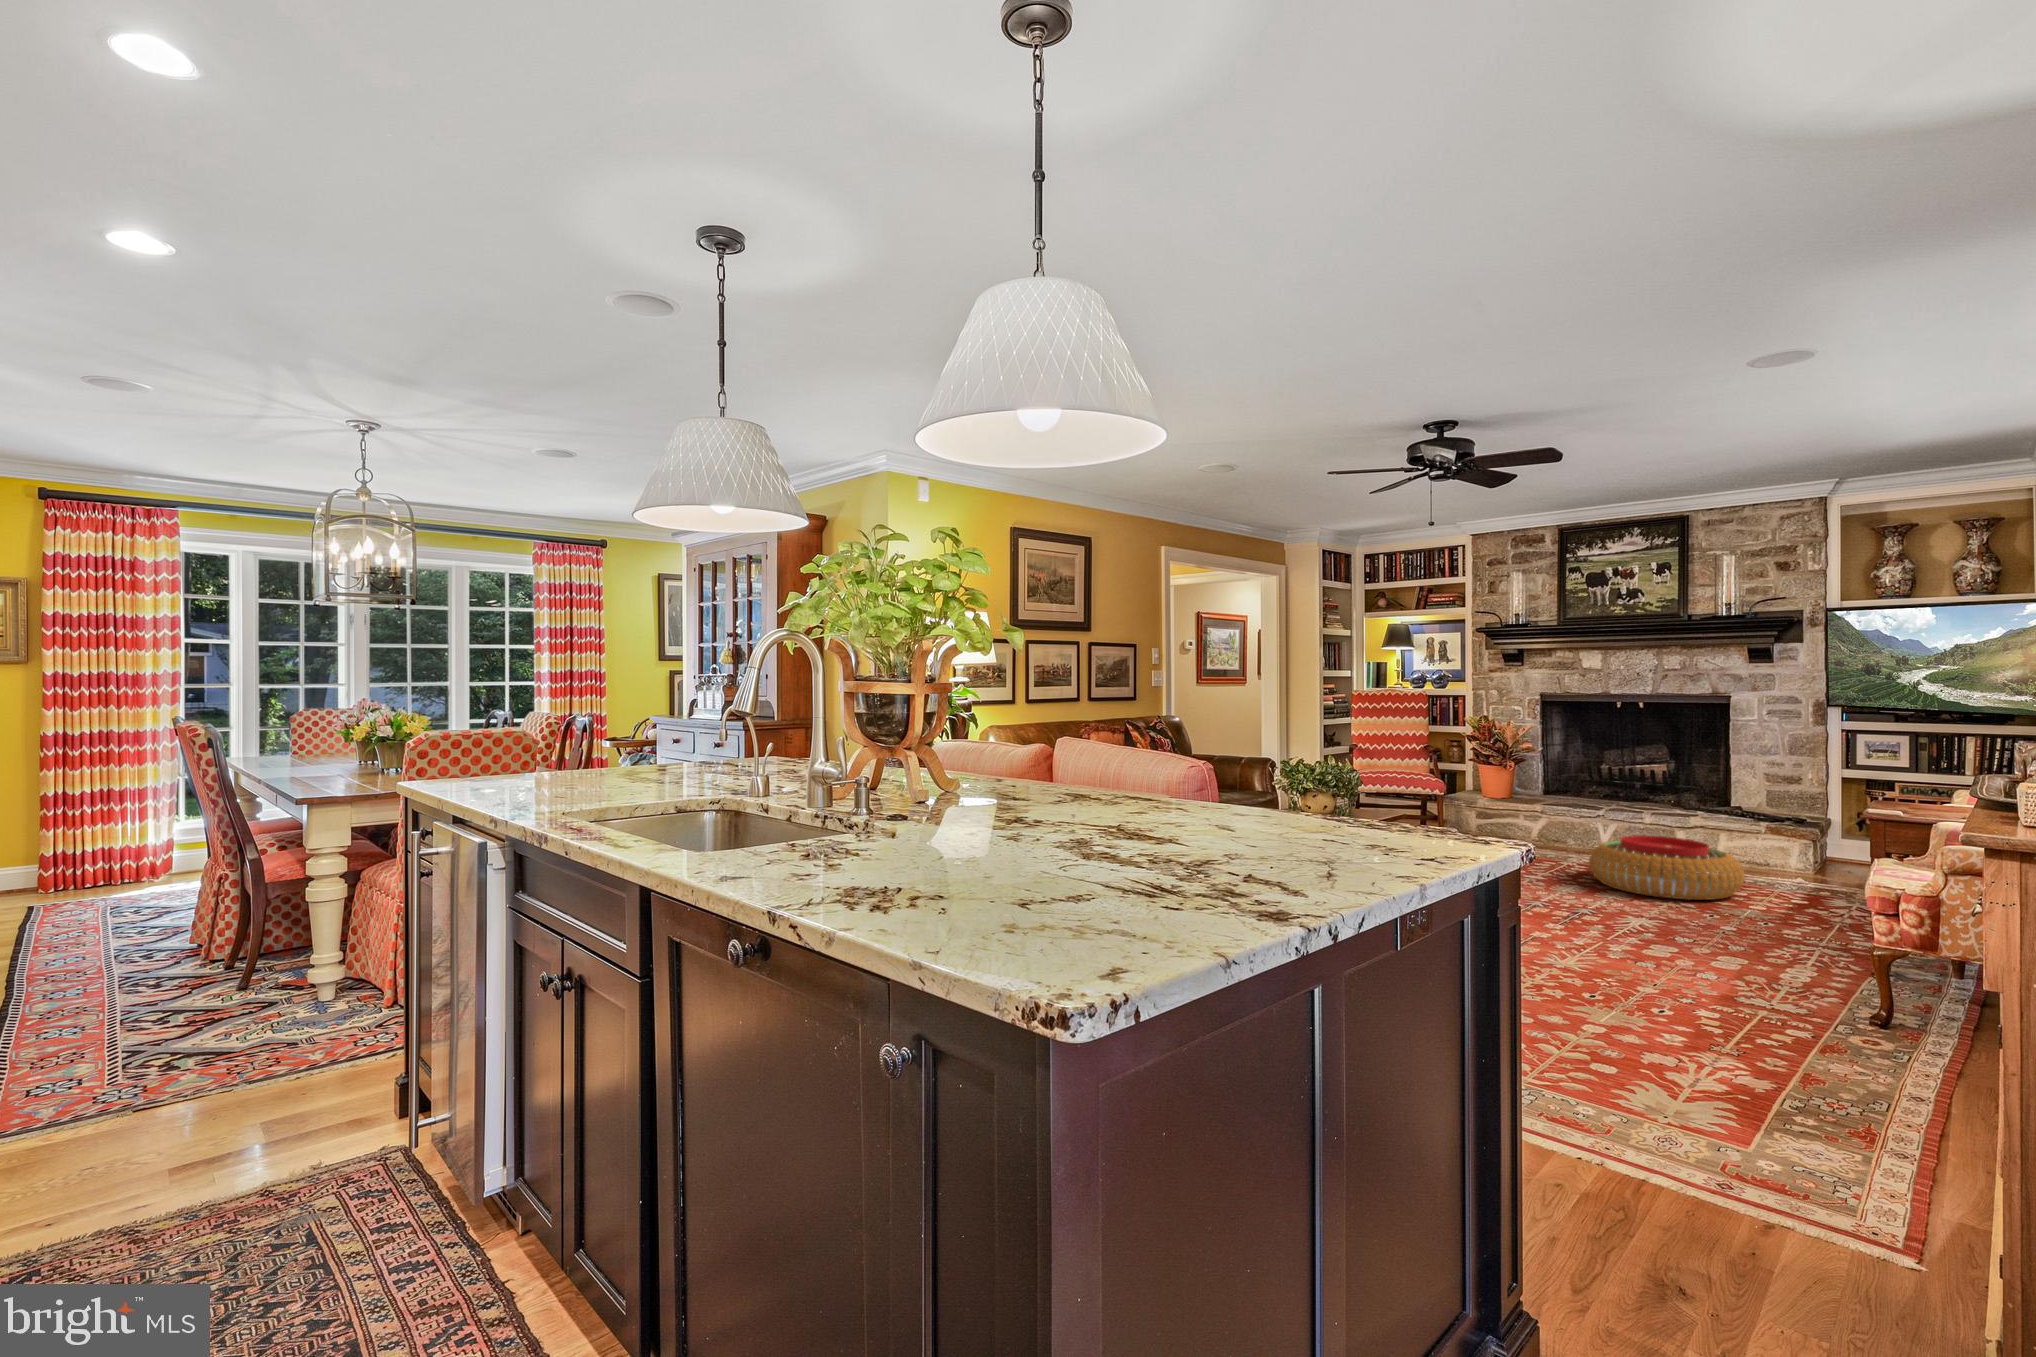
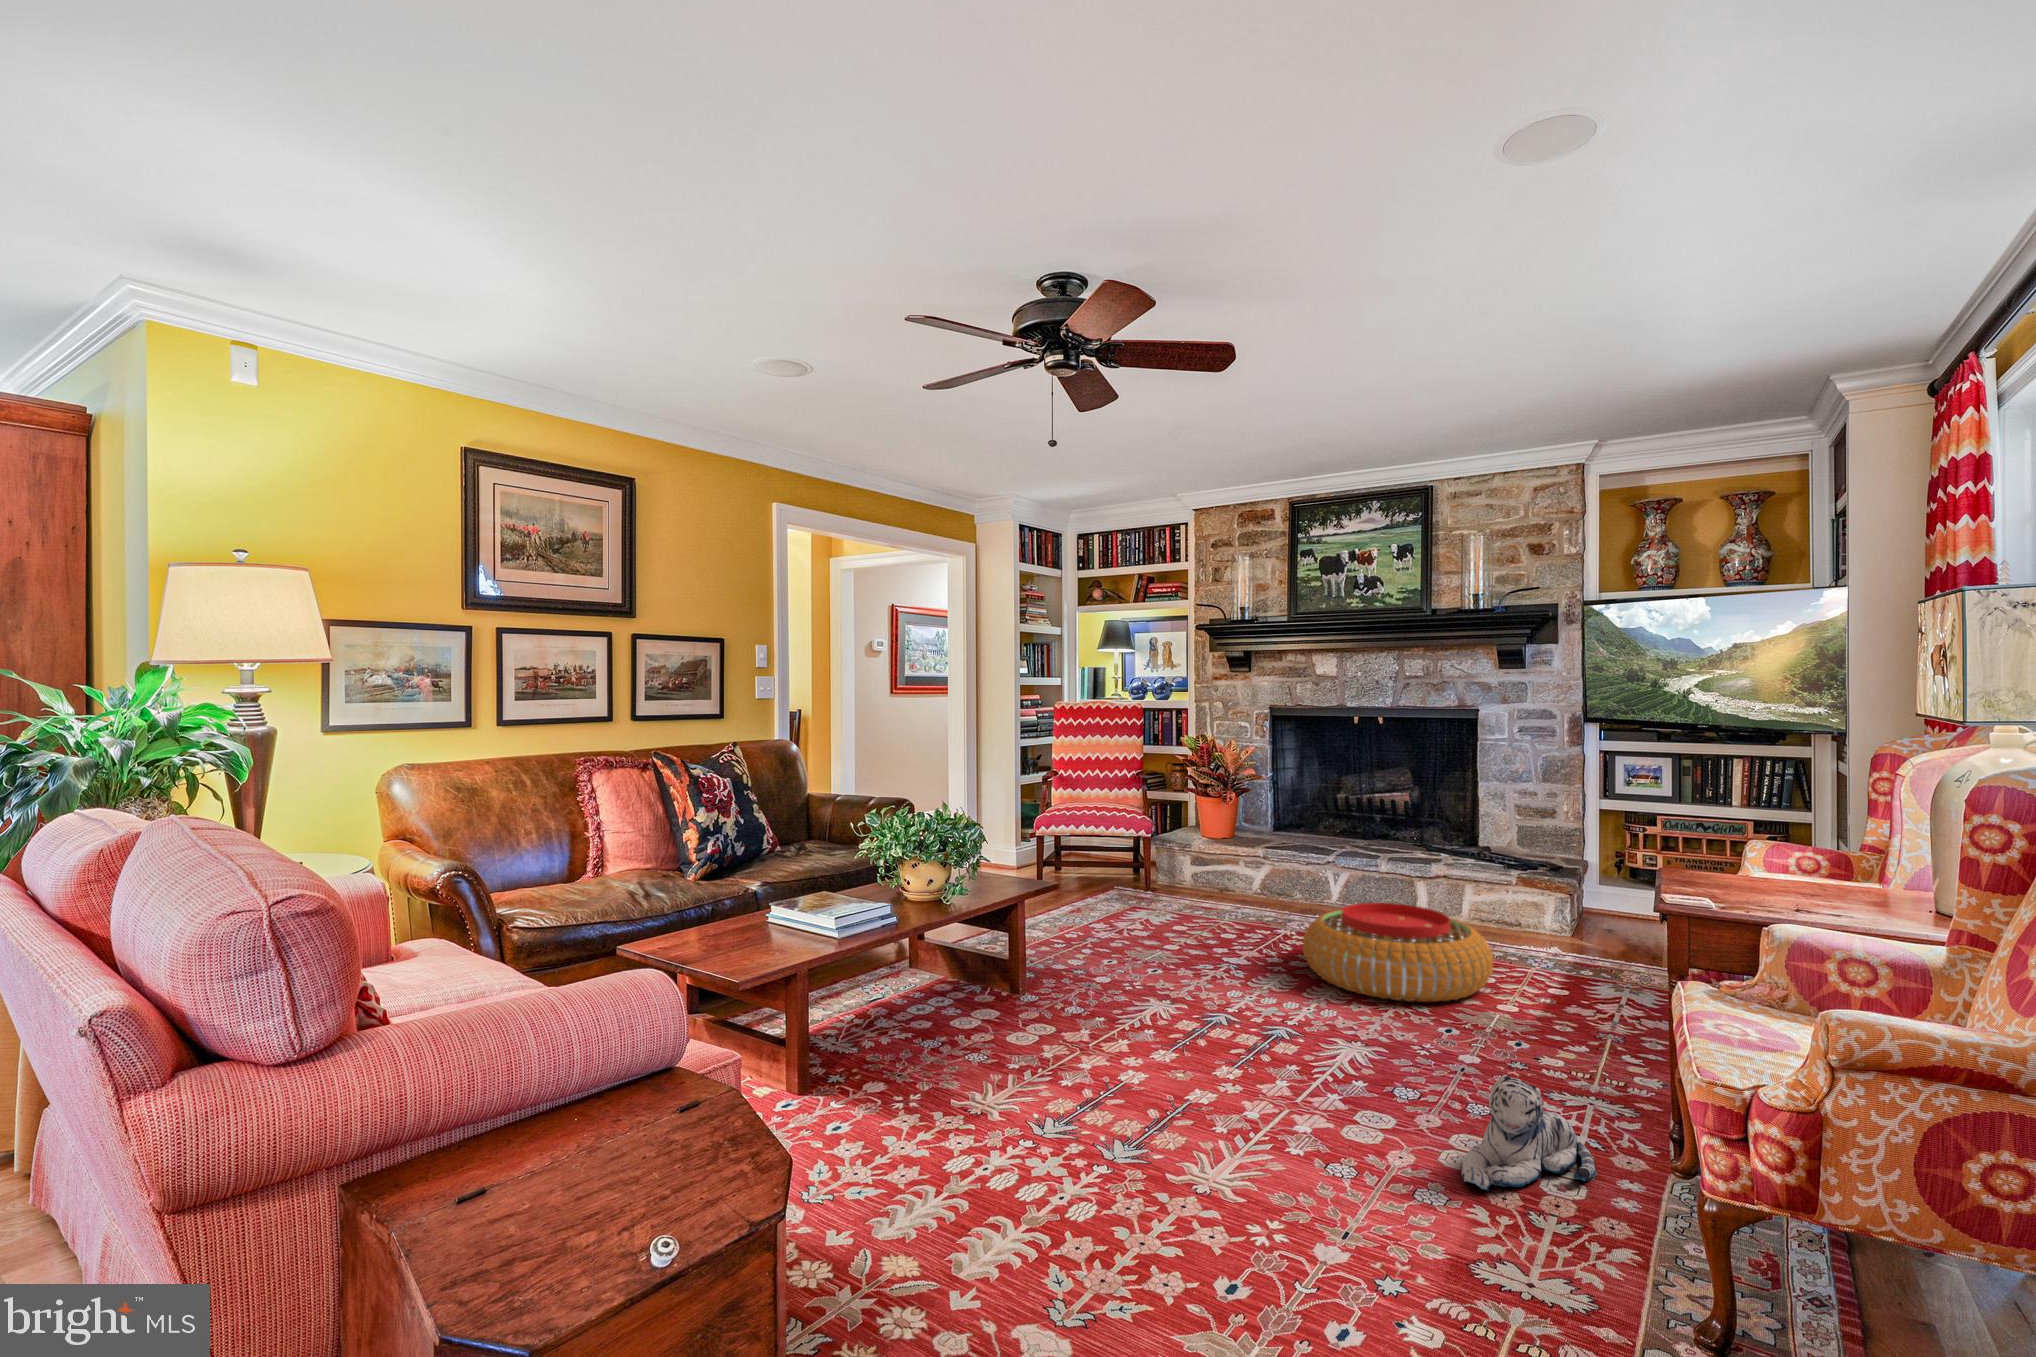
plush toy: none [1725,912,1817,975] -> present [1462,1075,1596,1191]

